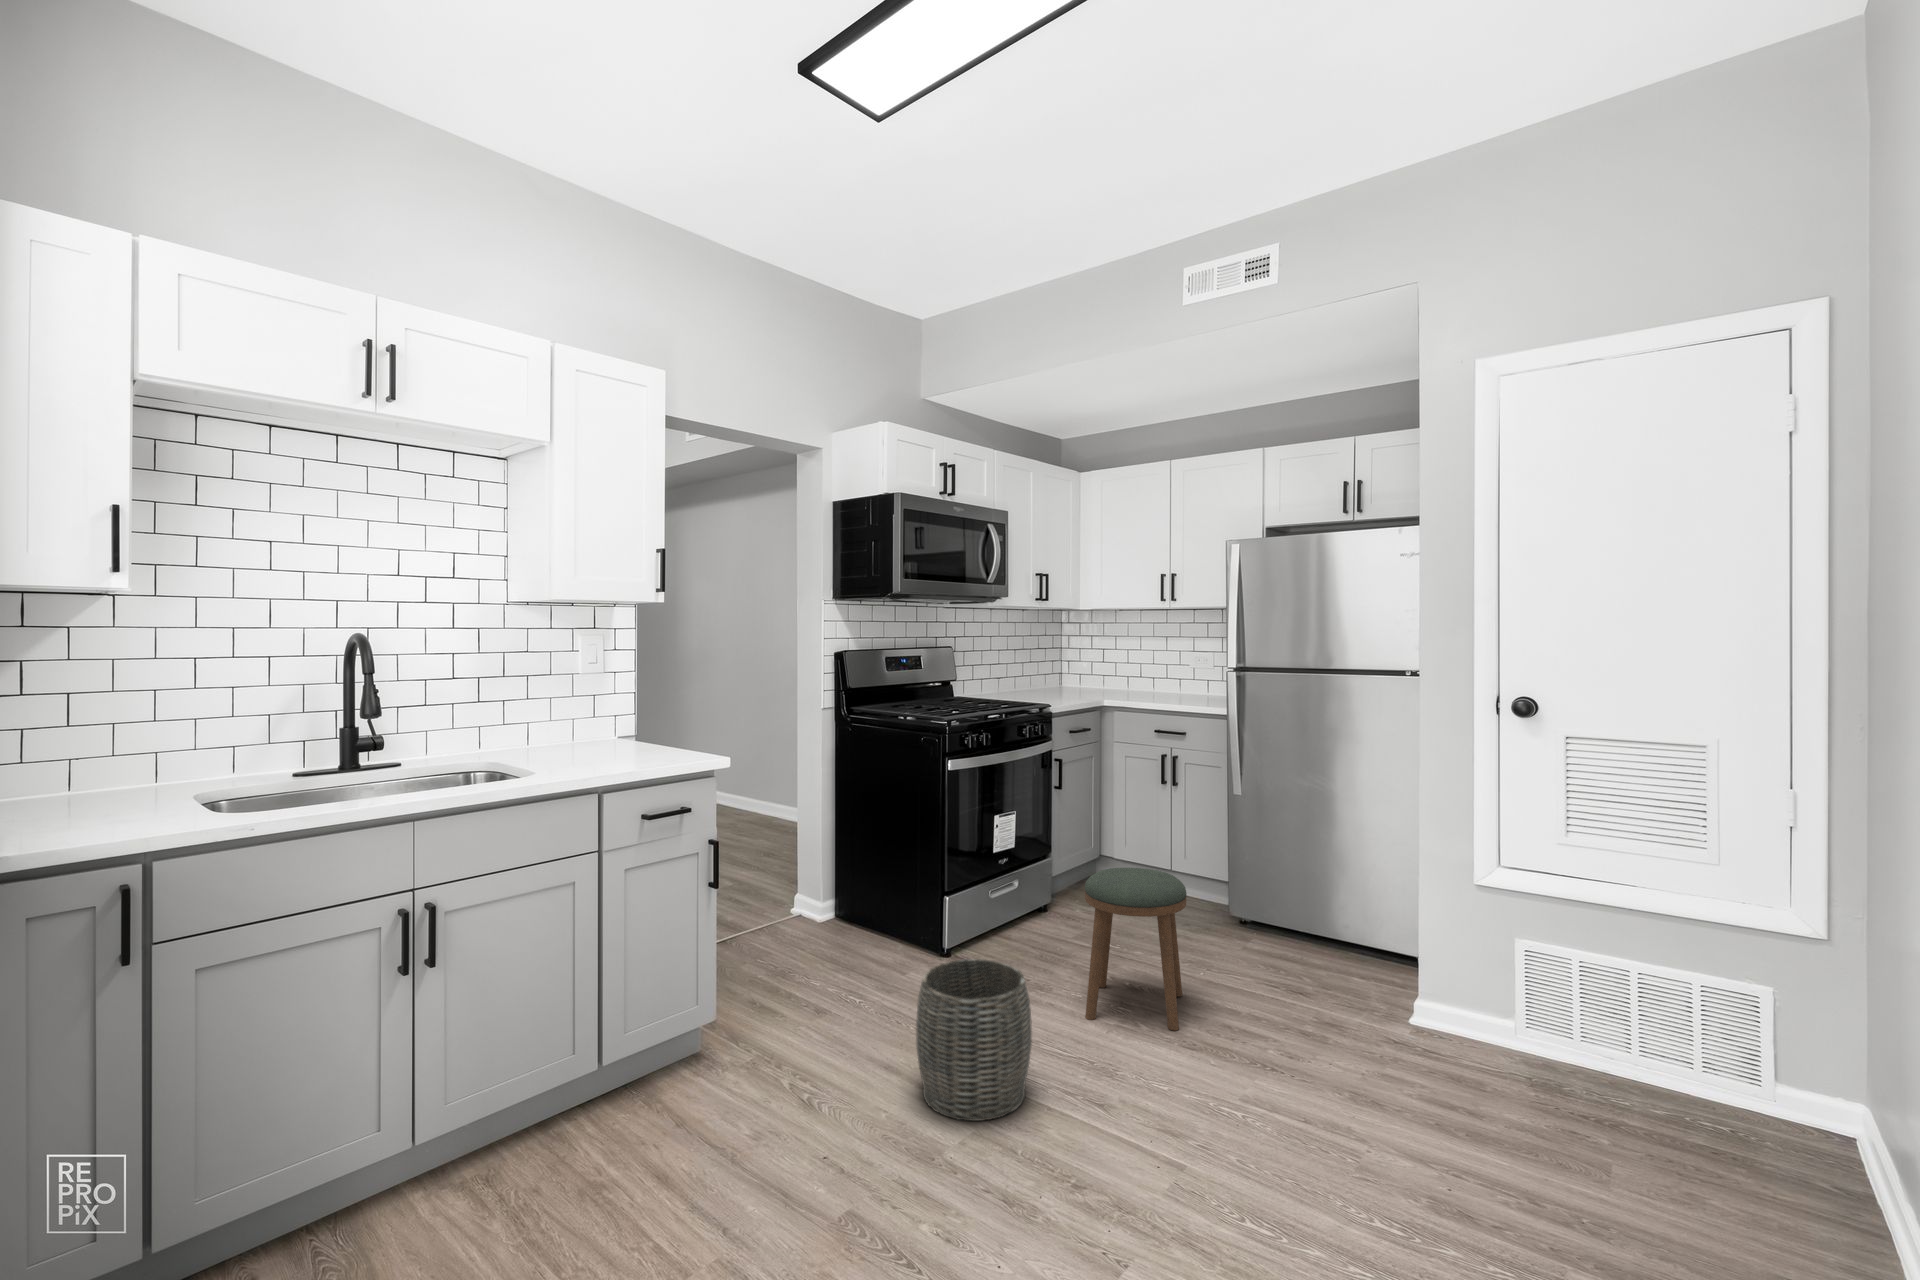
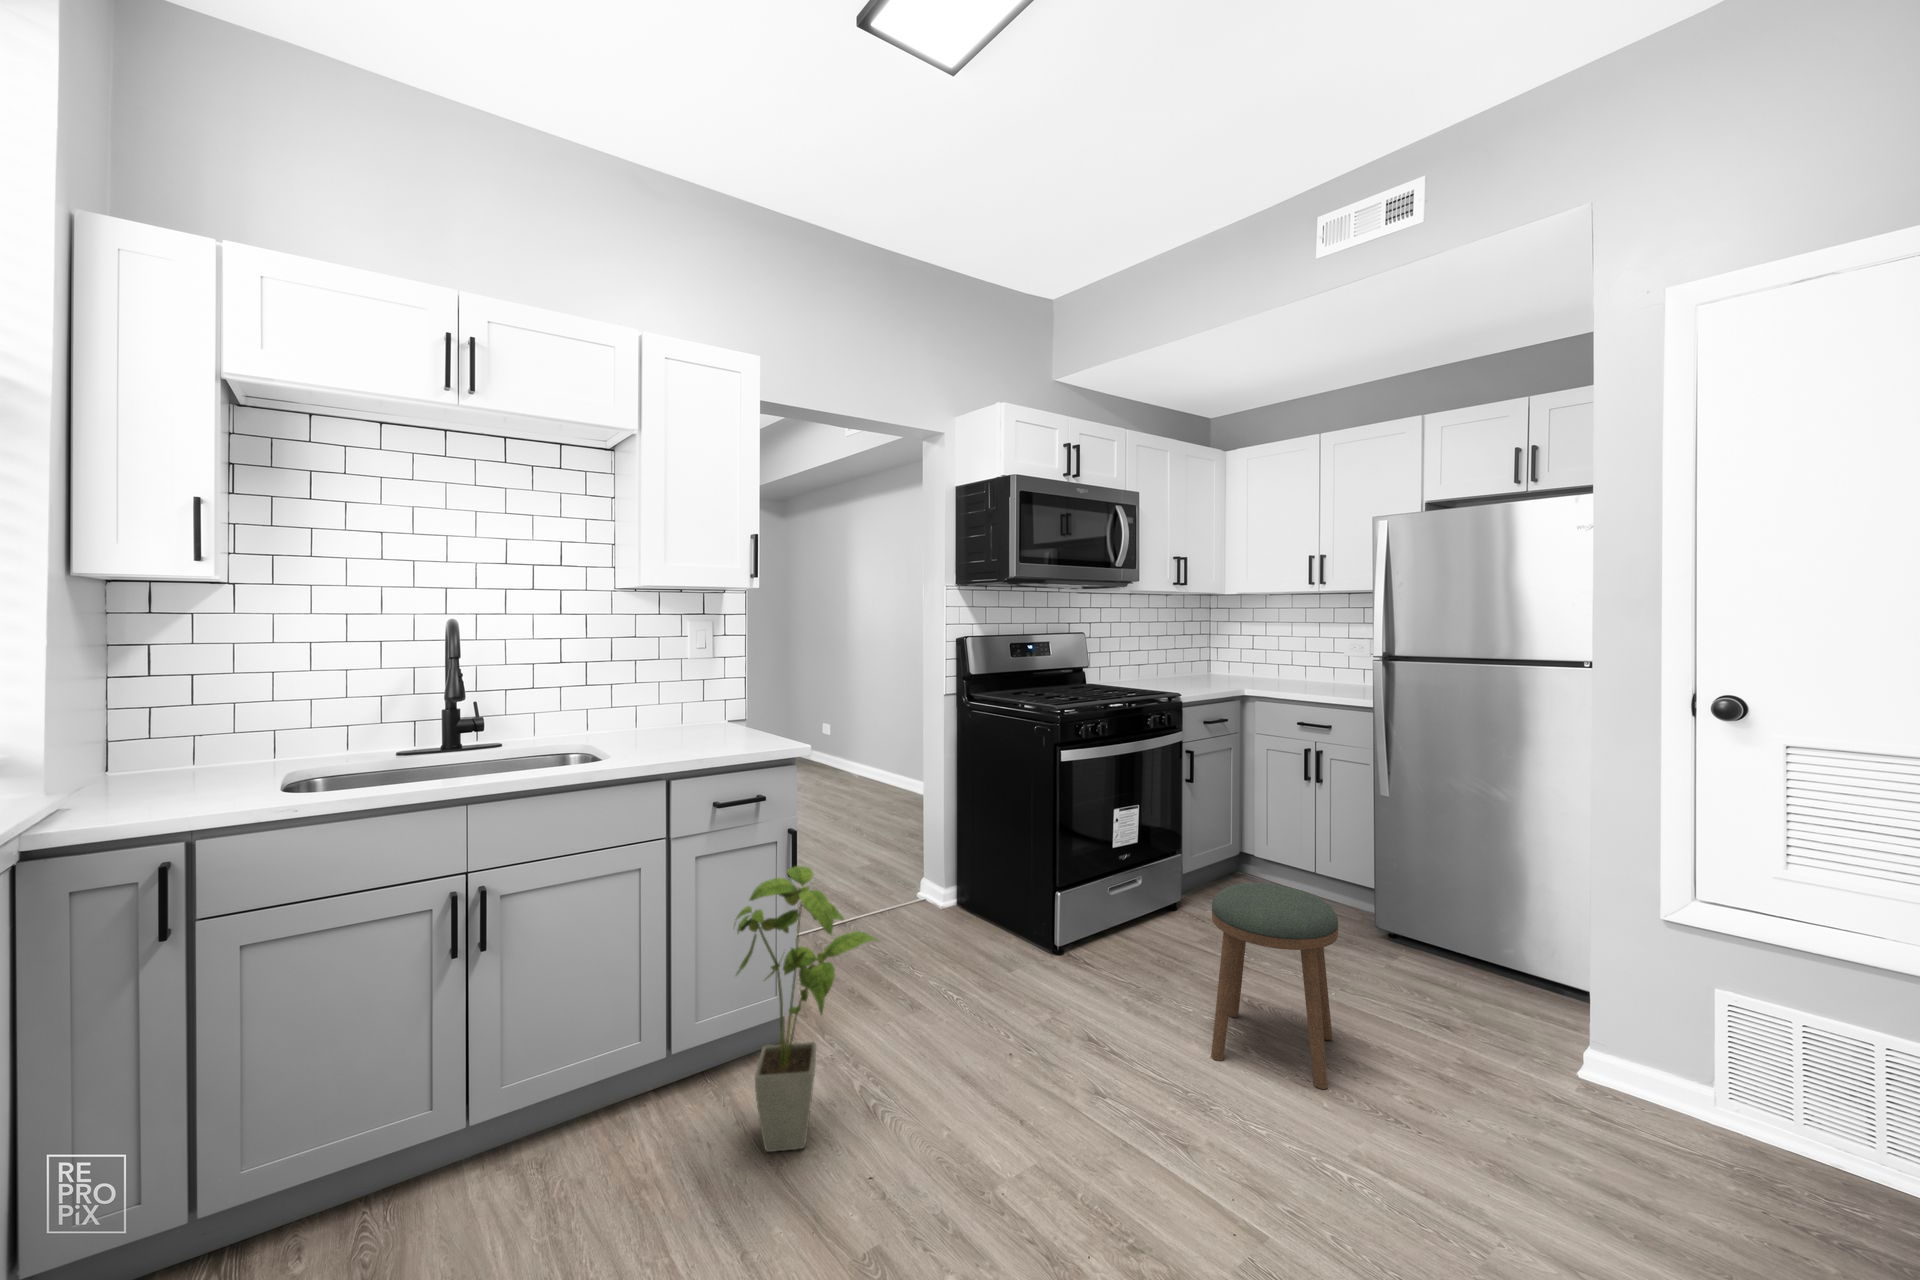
house plant: none [670,864,805,1125] -> present [736,866,880,1152]
woven basket: present [916,959,1032,1121] -> none [1000,987,1136,1194]

